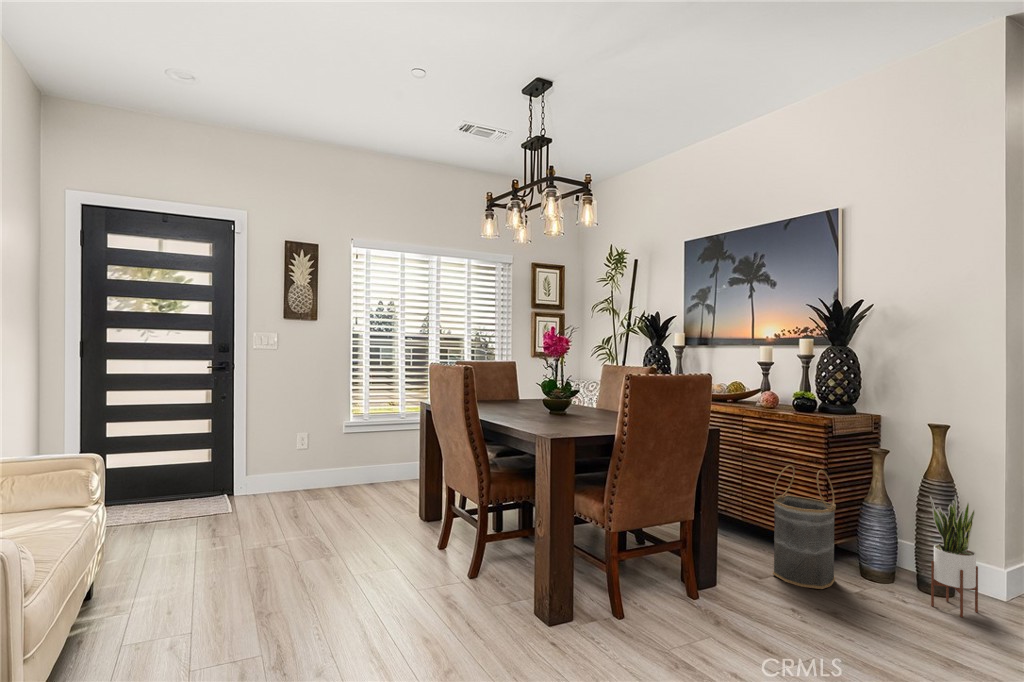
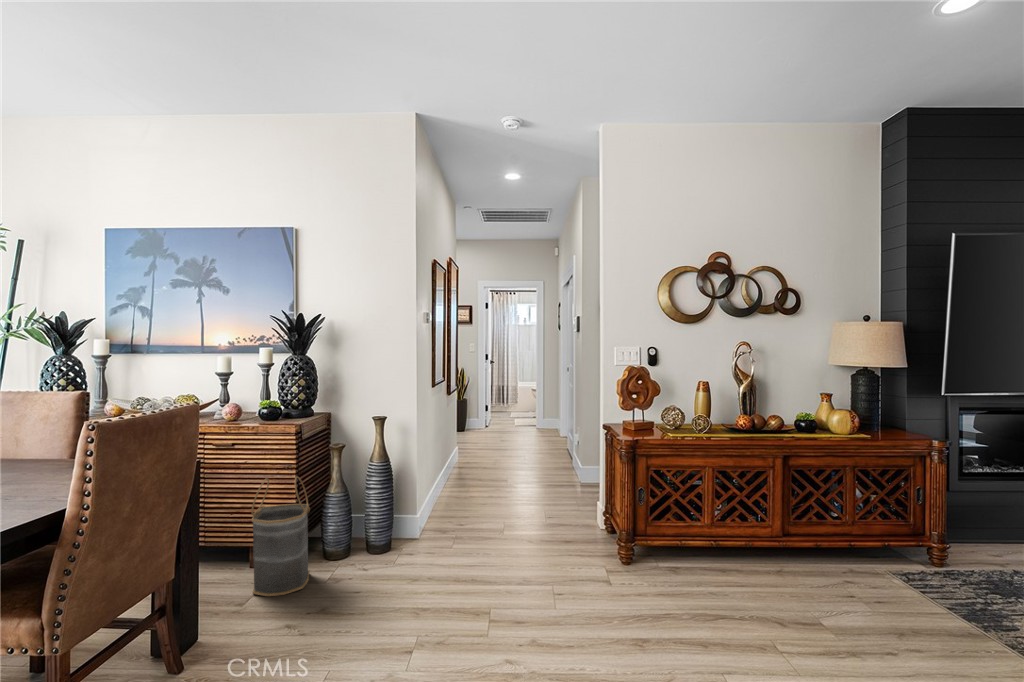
potted plant: present [930,495,978,617] -> none [382,472,411,565]

